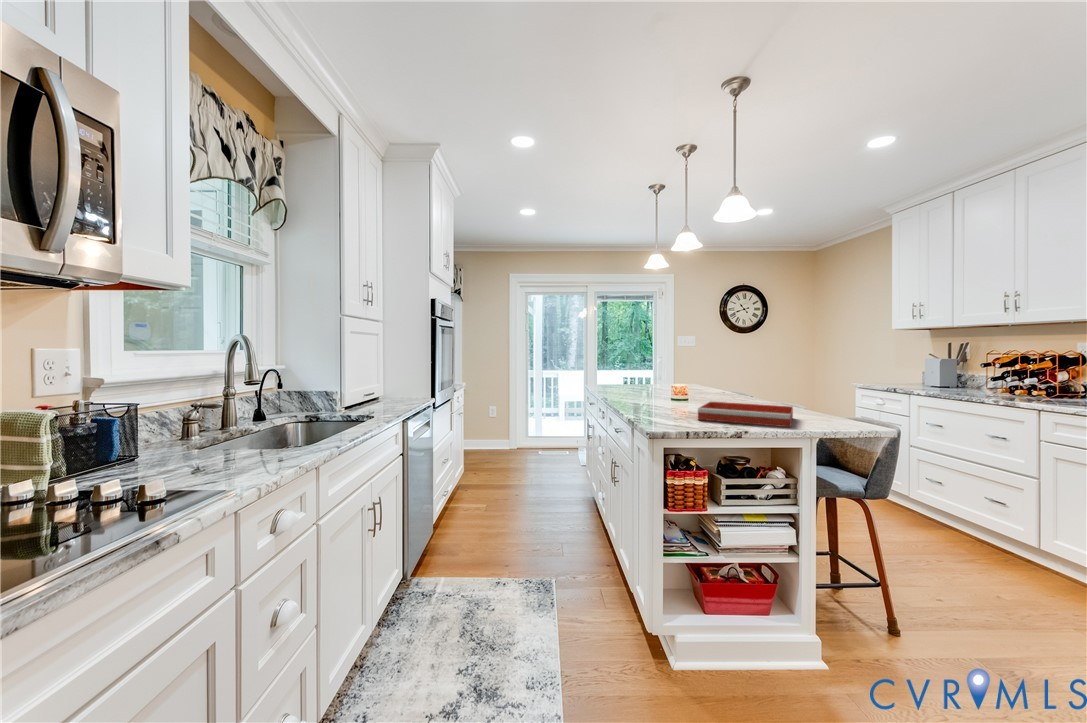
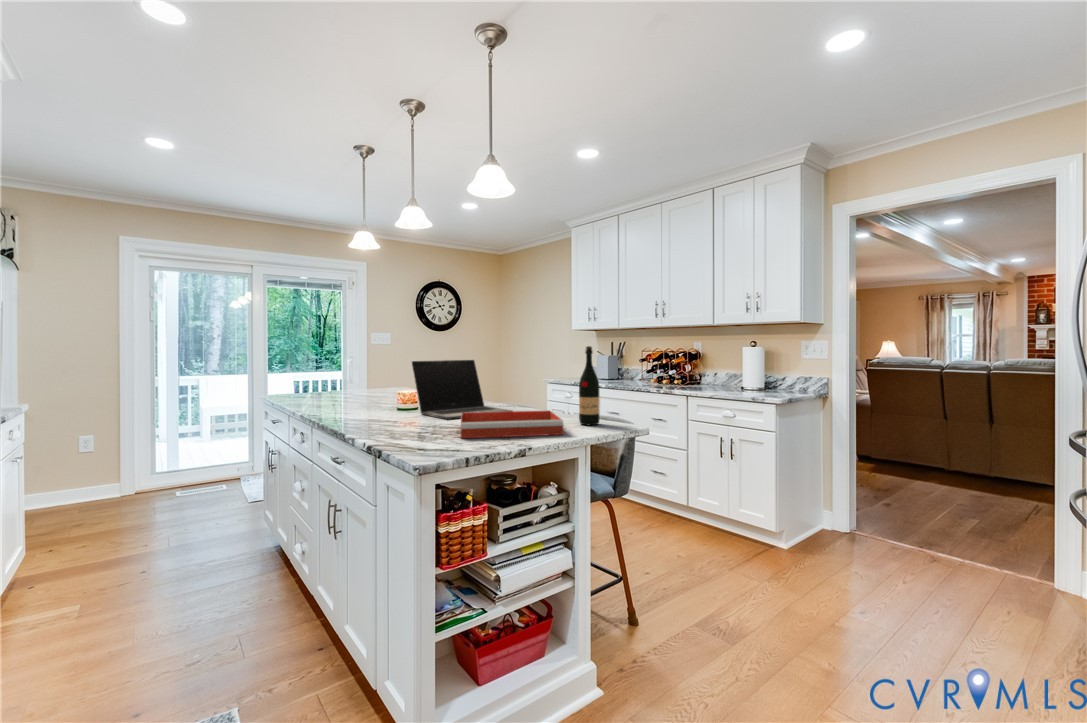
wine bottle: none [821,349,845,424] -> present [579,346,599,425]
laptop: none [684,359,770,407] -> present [412,360,512,420]

